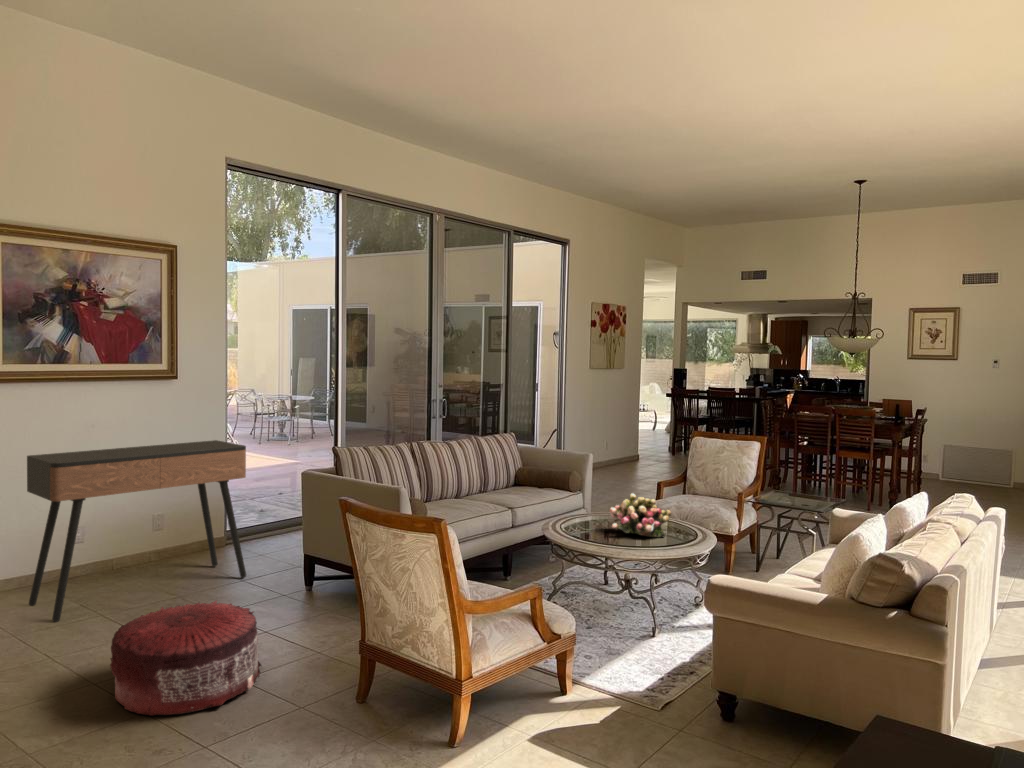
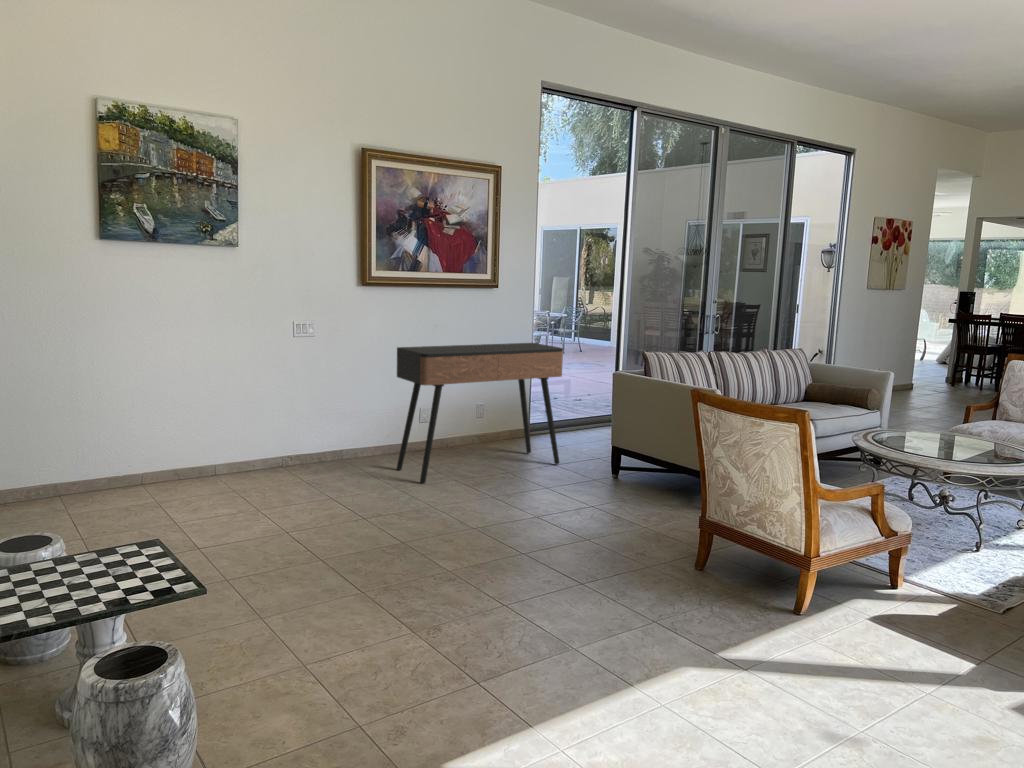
flower arrangement: present [609,494,671,537] -> none [927,410,999,456]
pouf: present [110,601,261,716] -> none [492,474,606,560]

